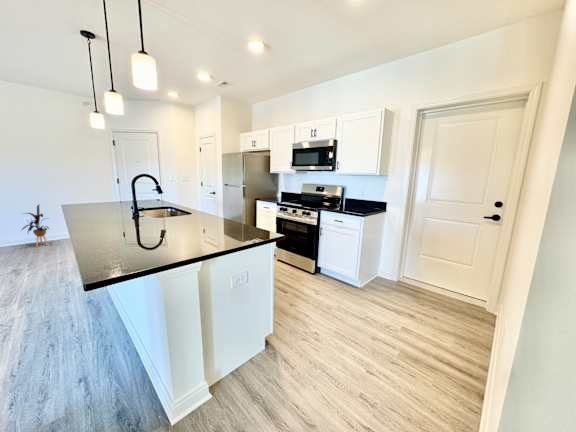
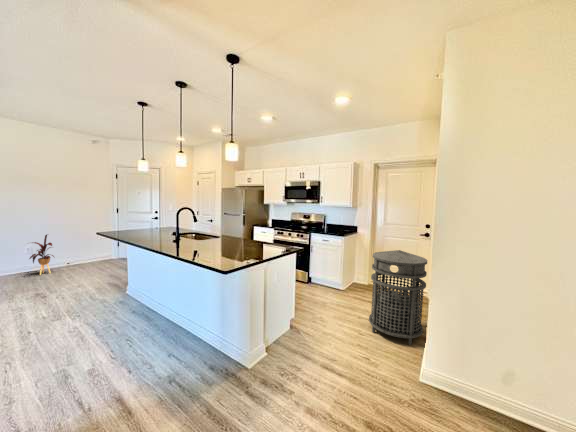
trash can: none [388,244,503,405] -> present [369,250,427,345]

